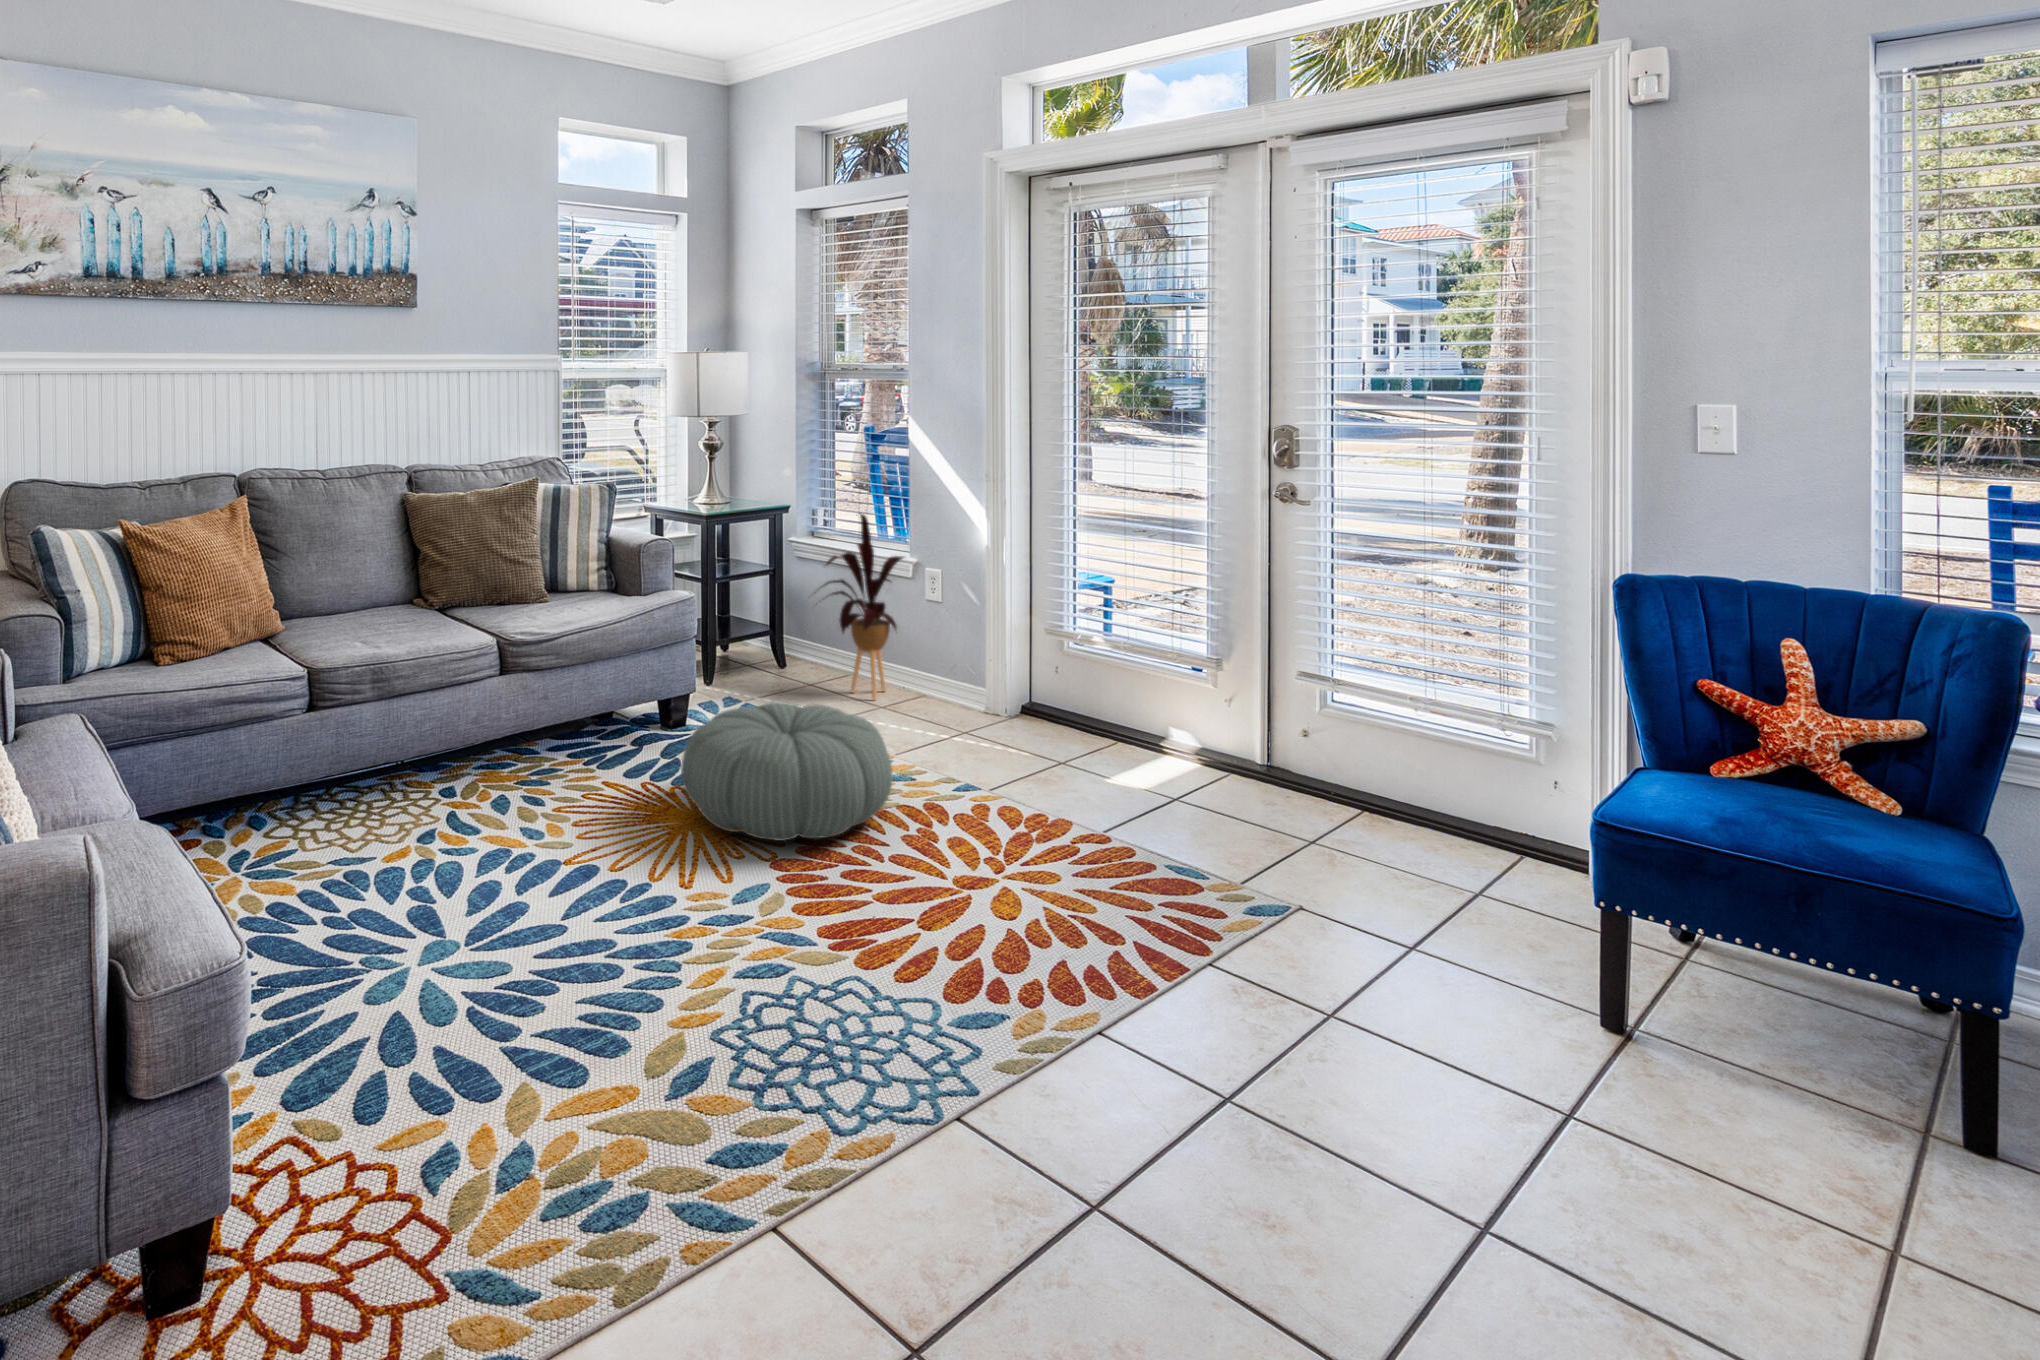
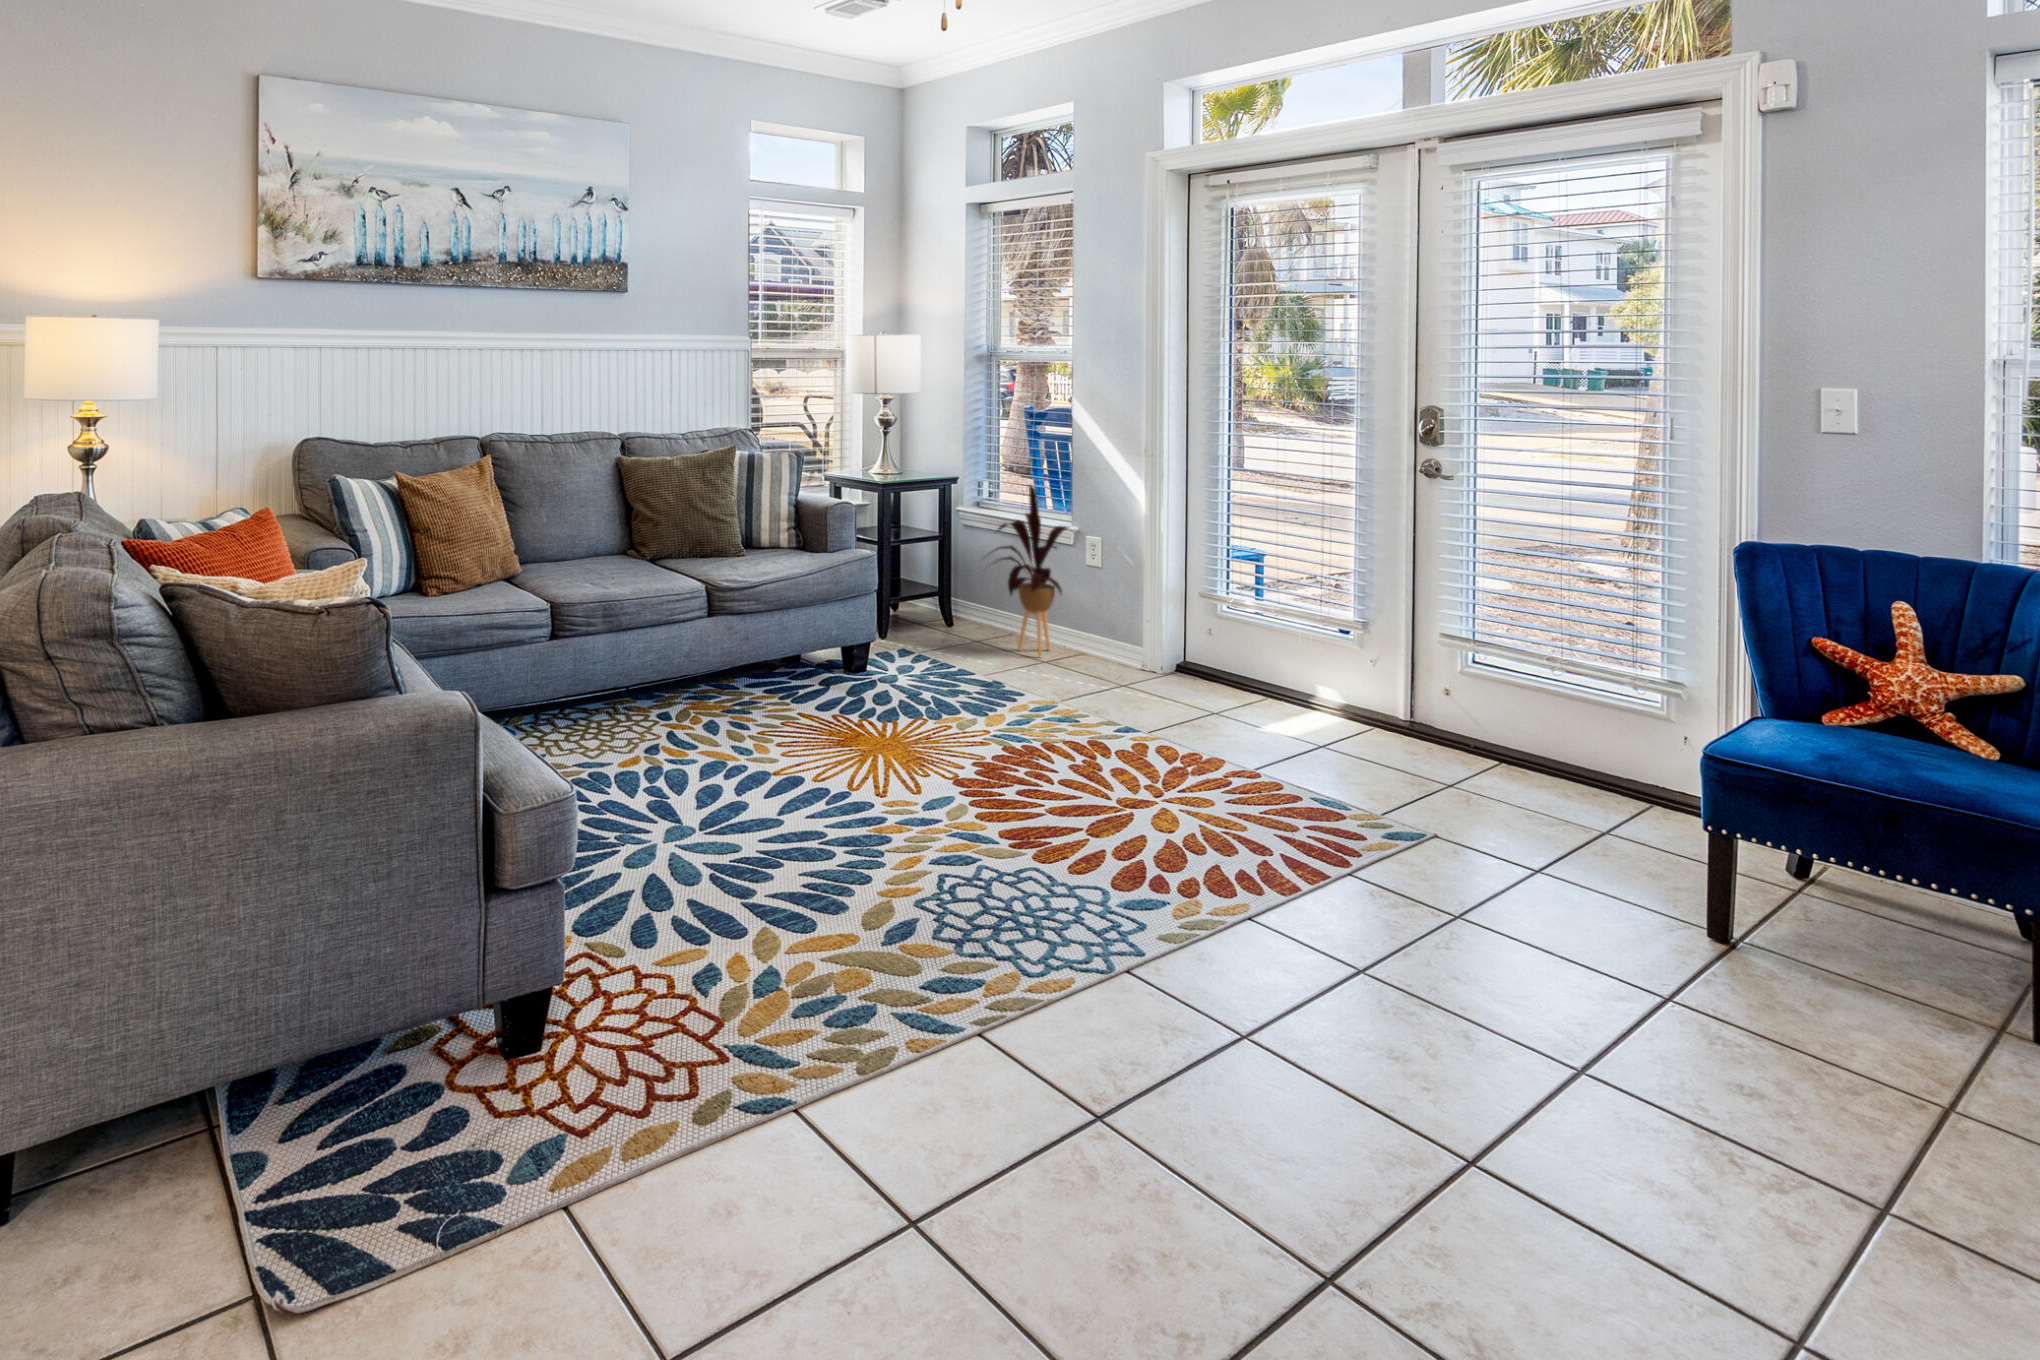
pouf: present [681,702,893,841] -> none [872,649,1062,765]

